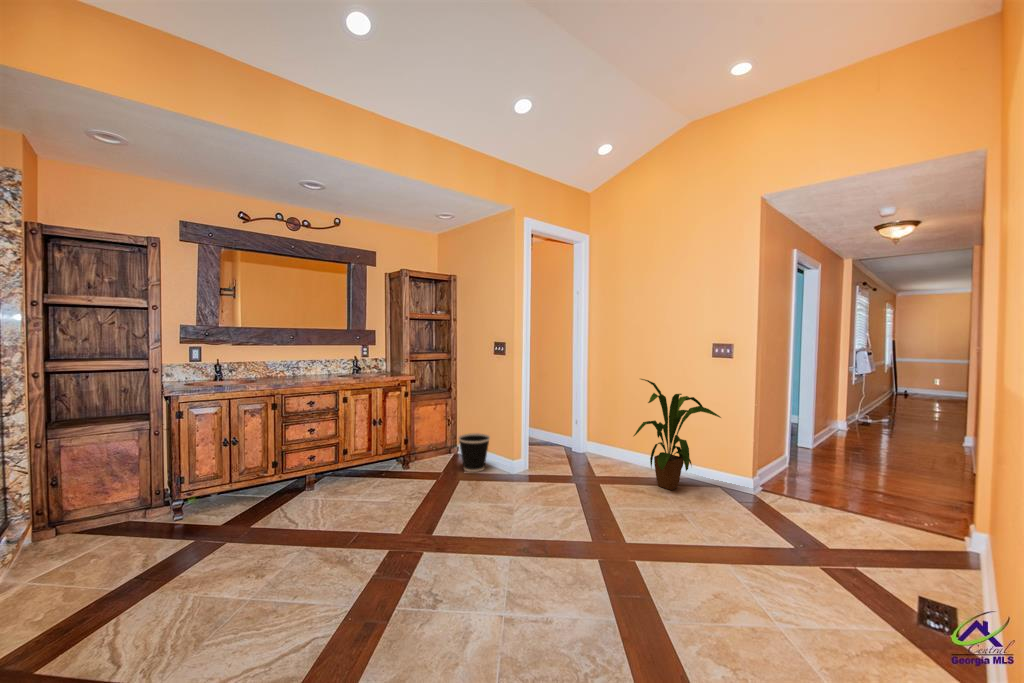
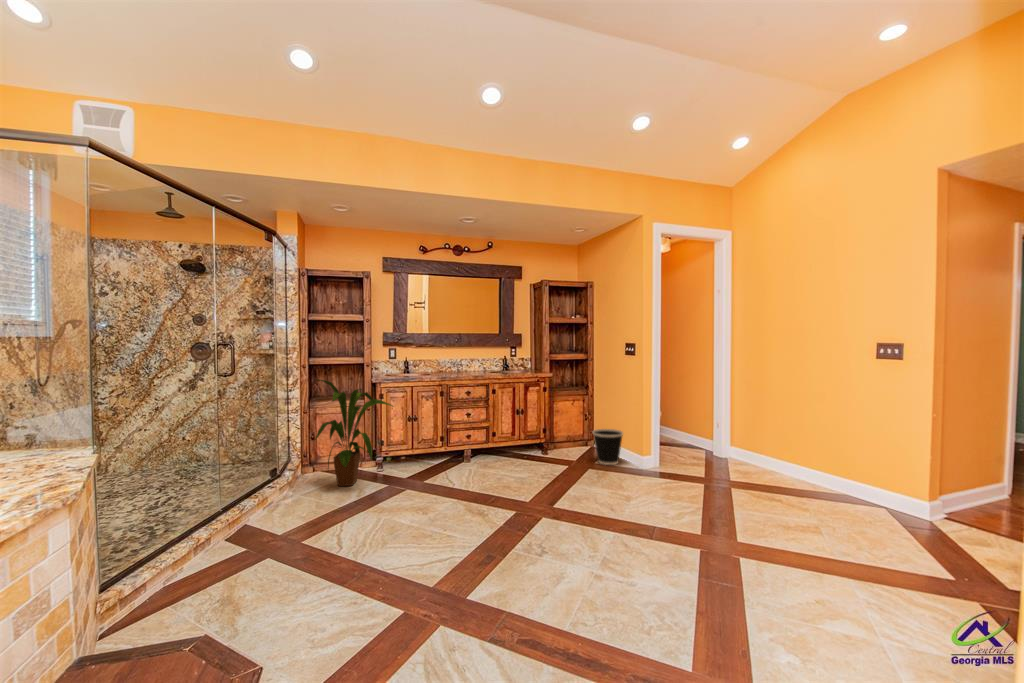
house plant: present [634,379,721,490] -> present [315,379,392,486]

